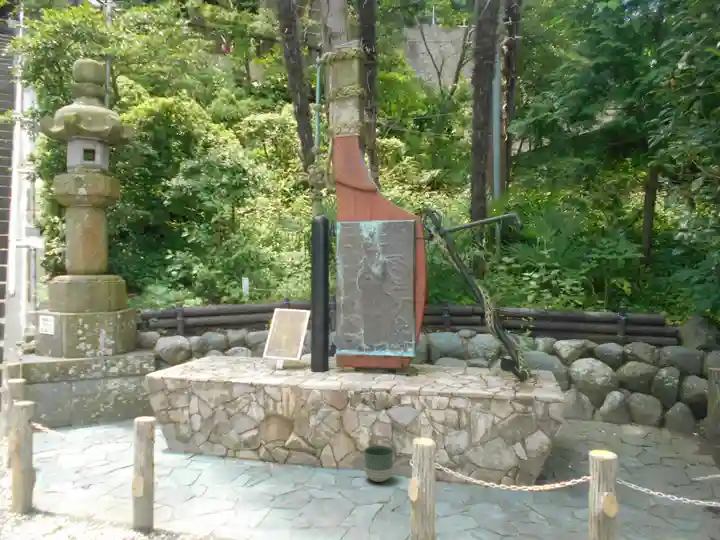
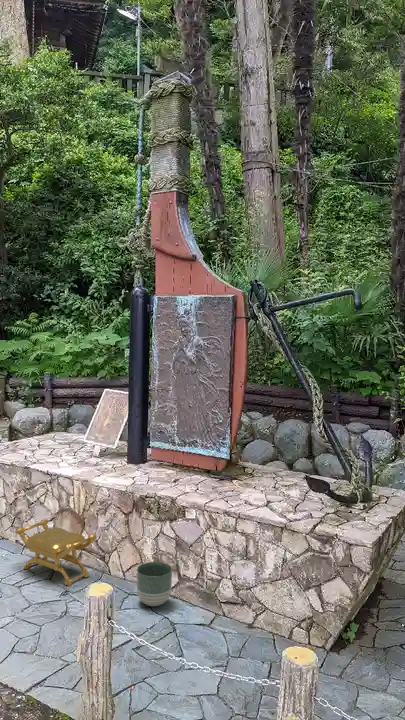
stool: none [236,427,312,479] -> present [16,519,97,586]

